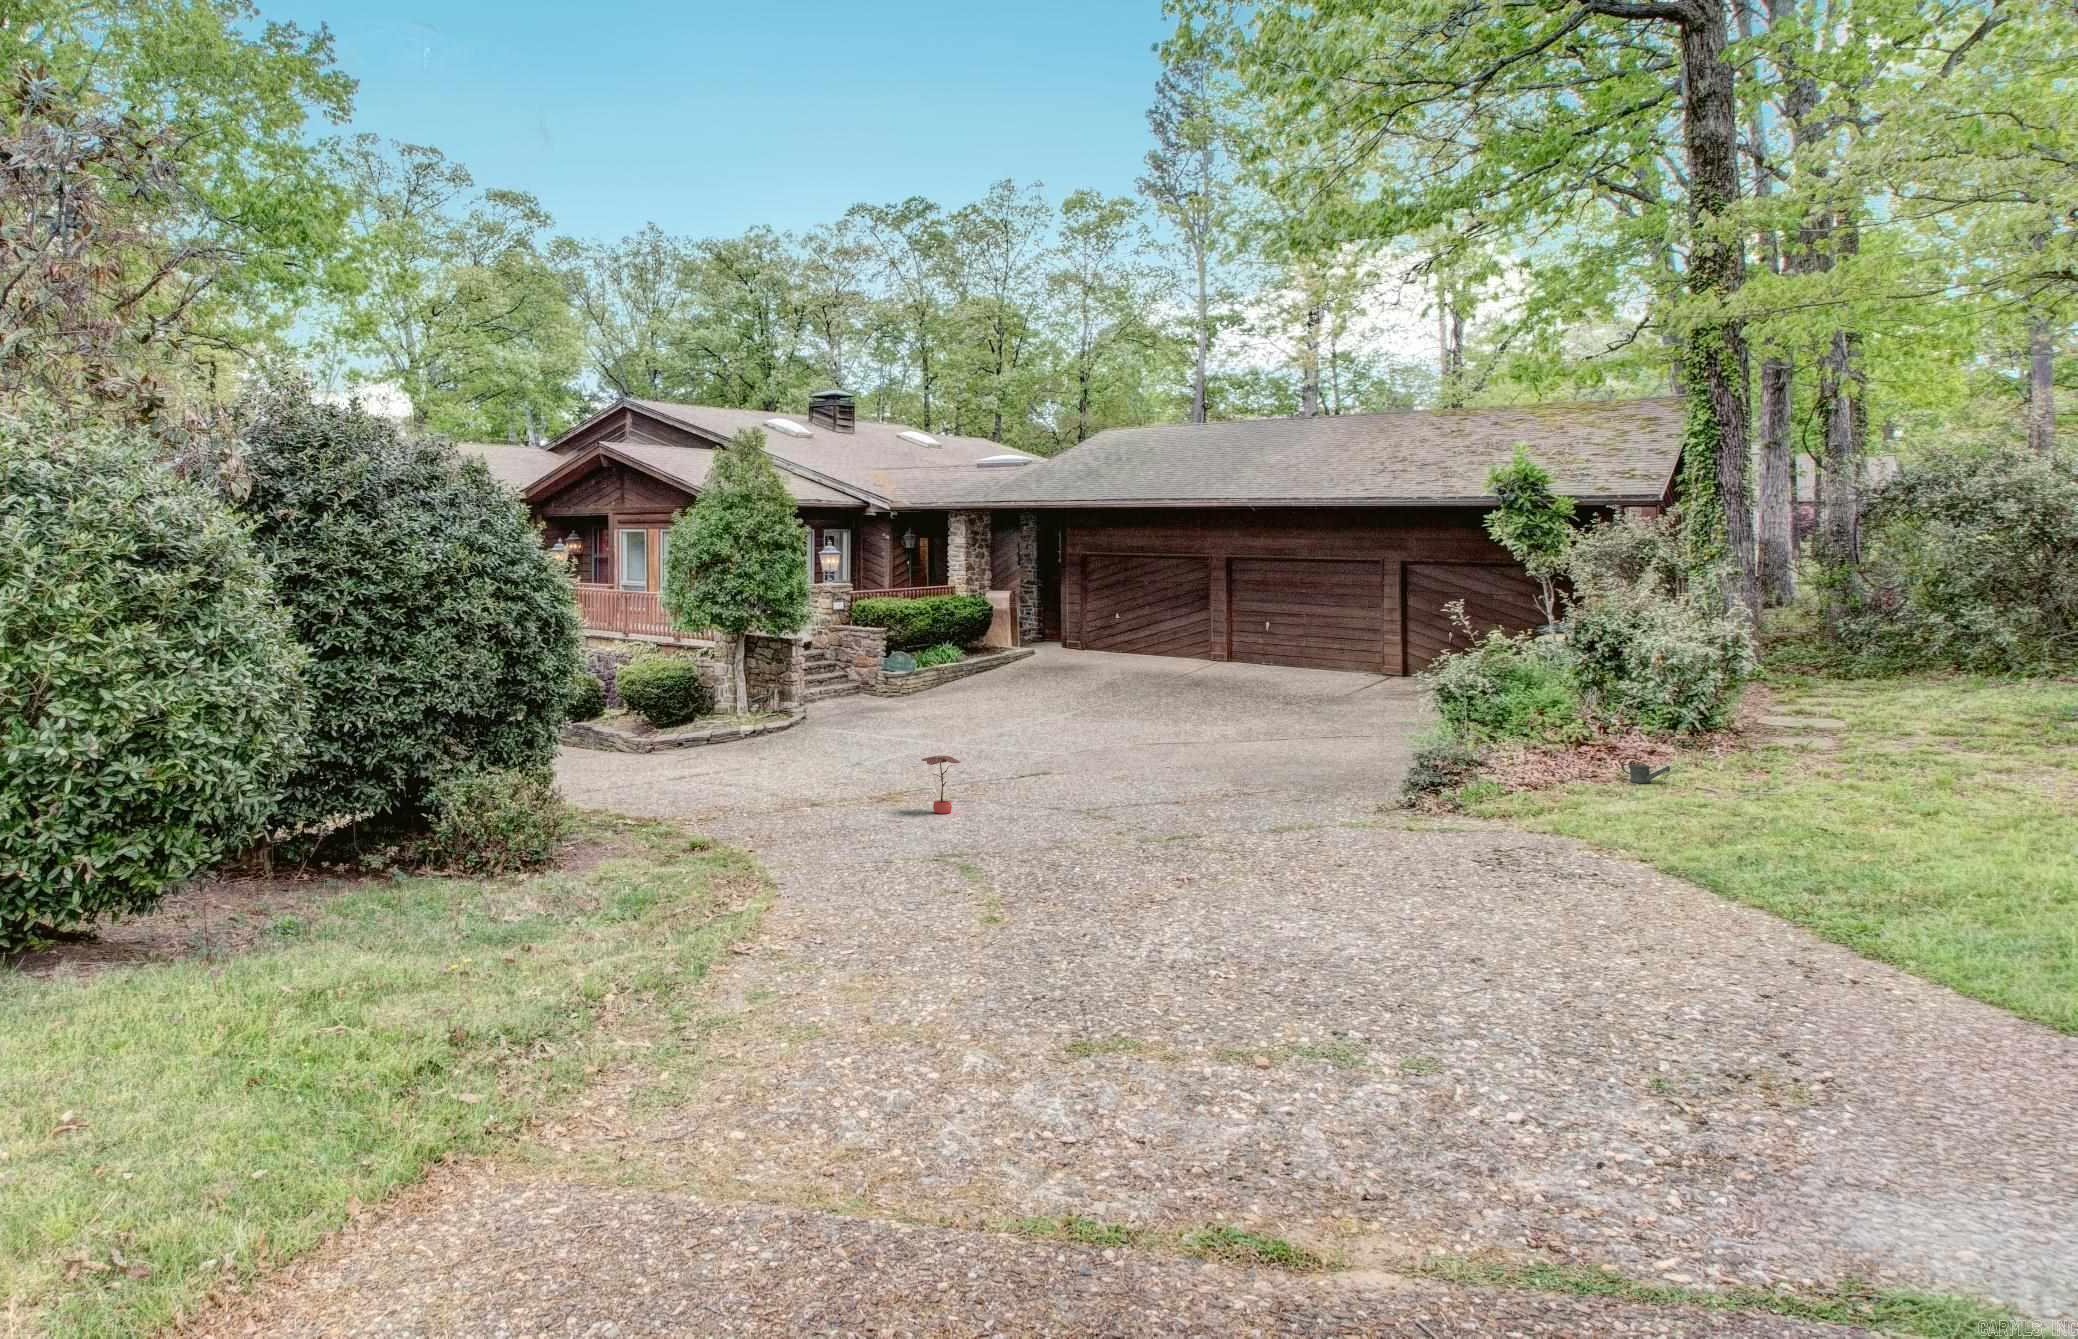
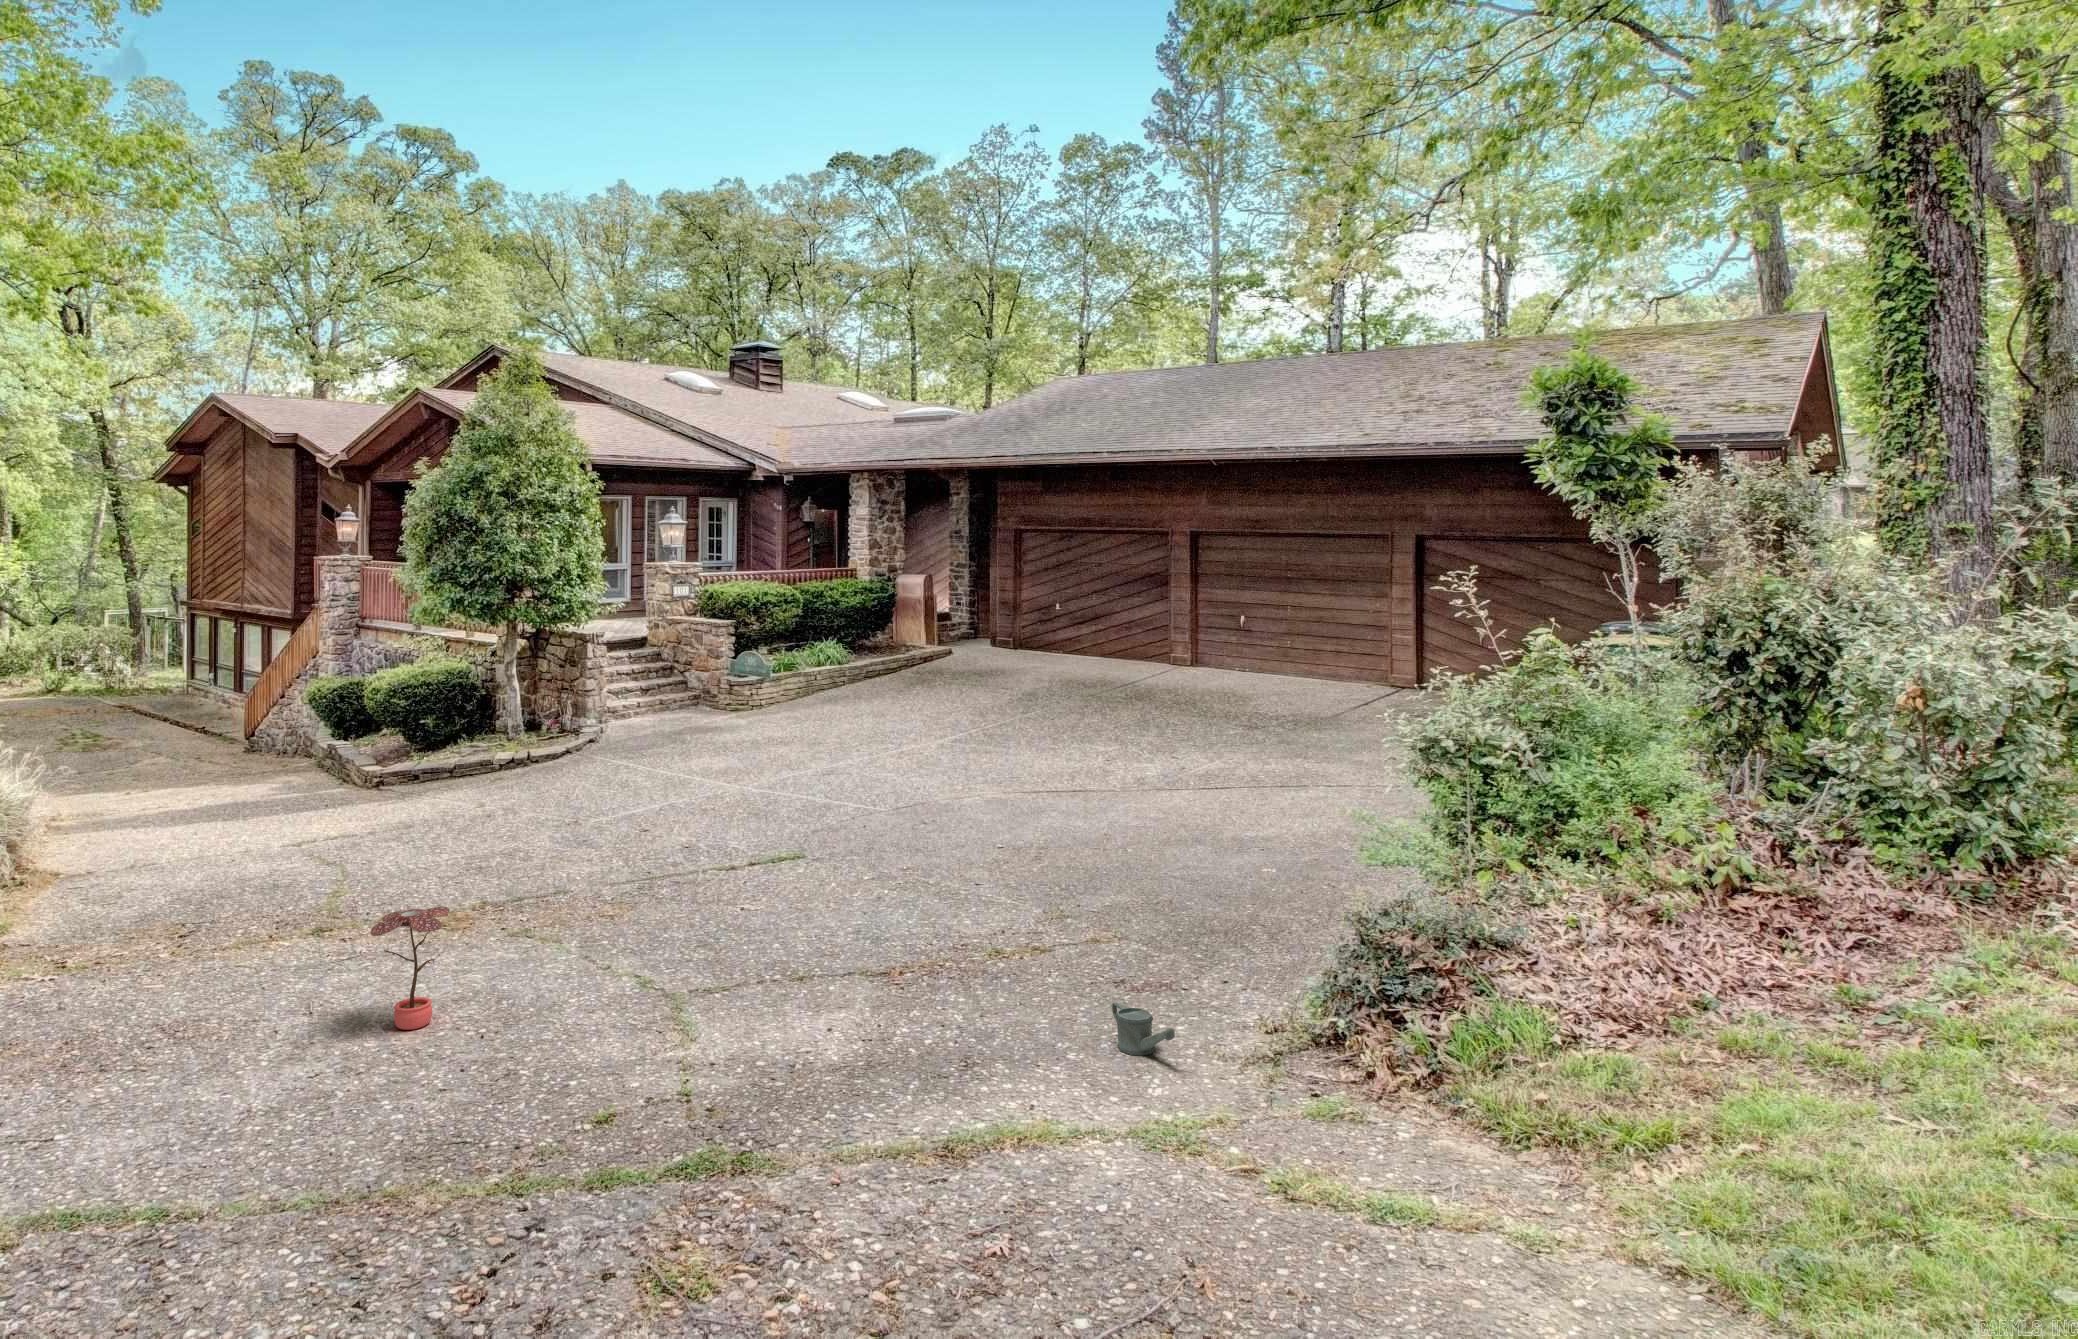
watering can: present [1621,764,1670,783] -> present [1112,1002,1175,1056]

